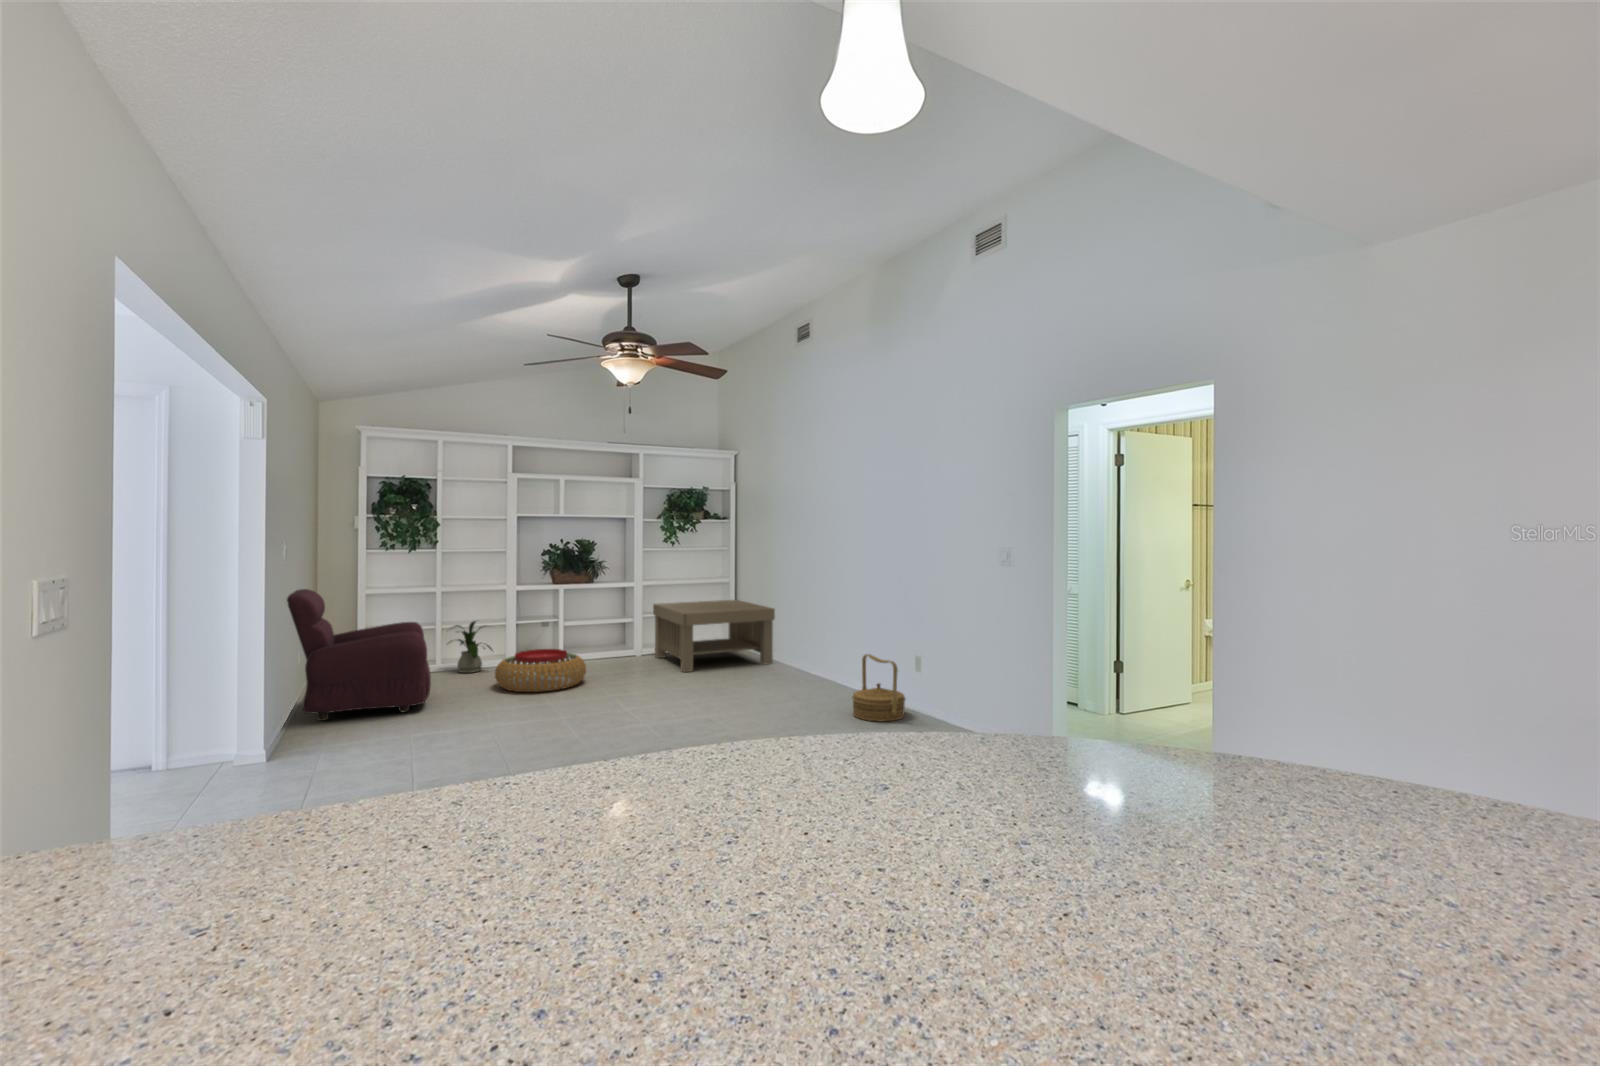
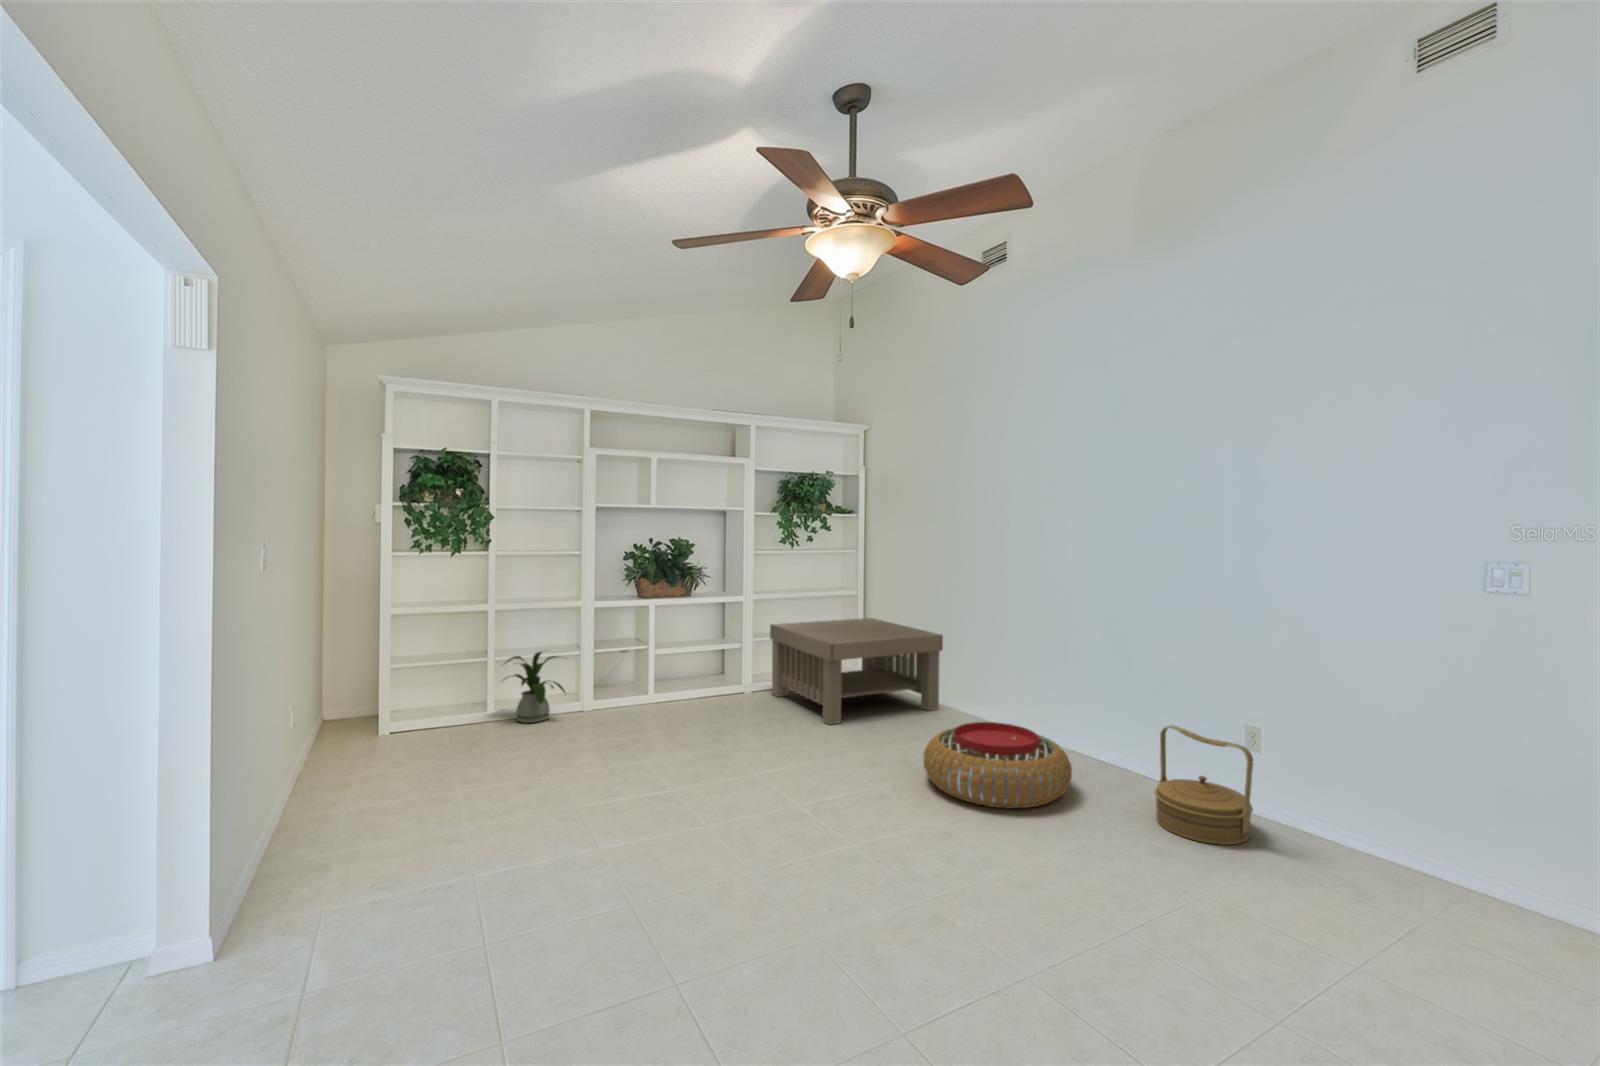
armchair: present [287,589,431,721] -> none [259,614,488,831]
pouf: present [495,649,586,692] -> present [923,722,1072,808]

